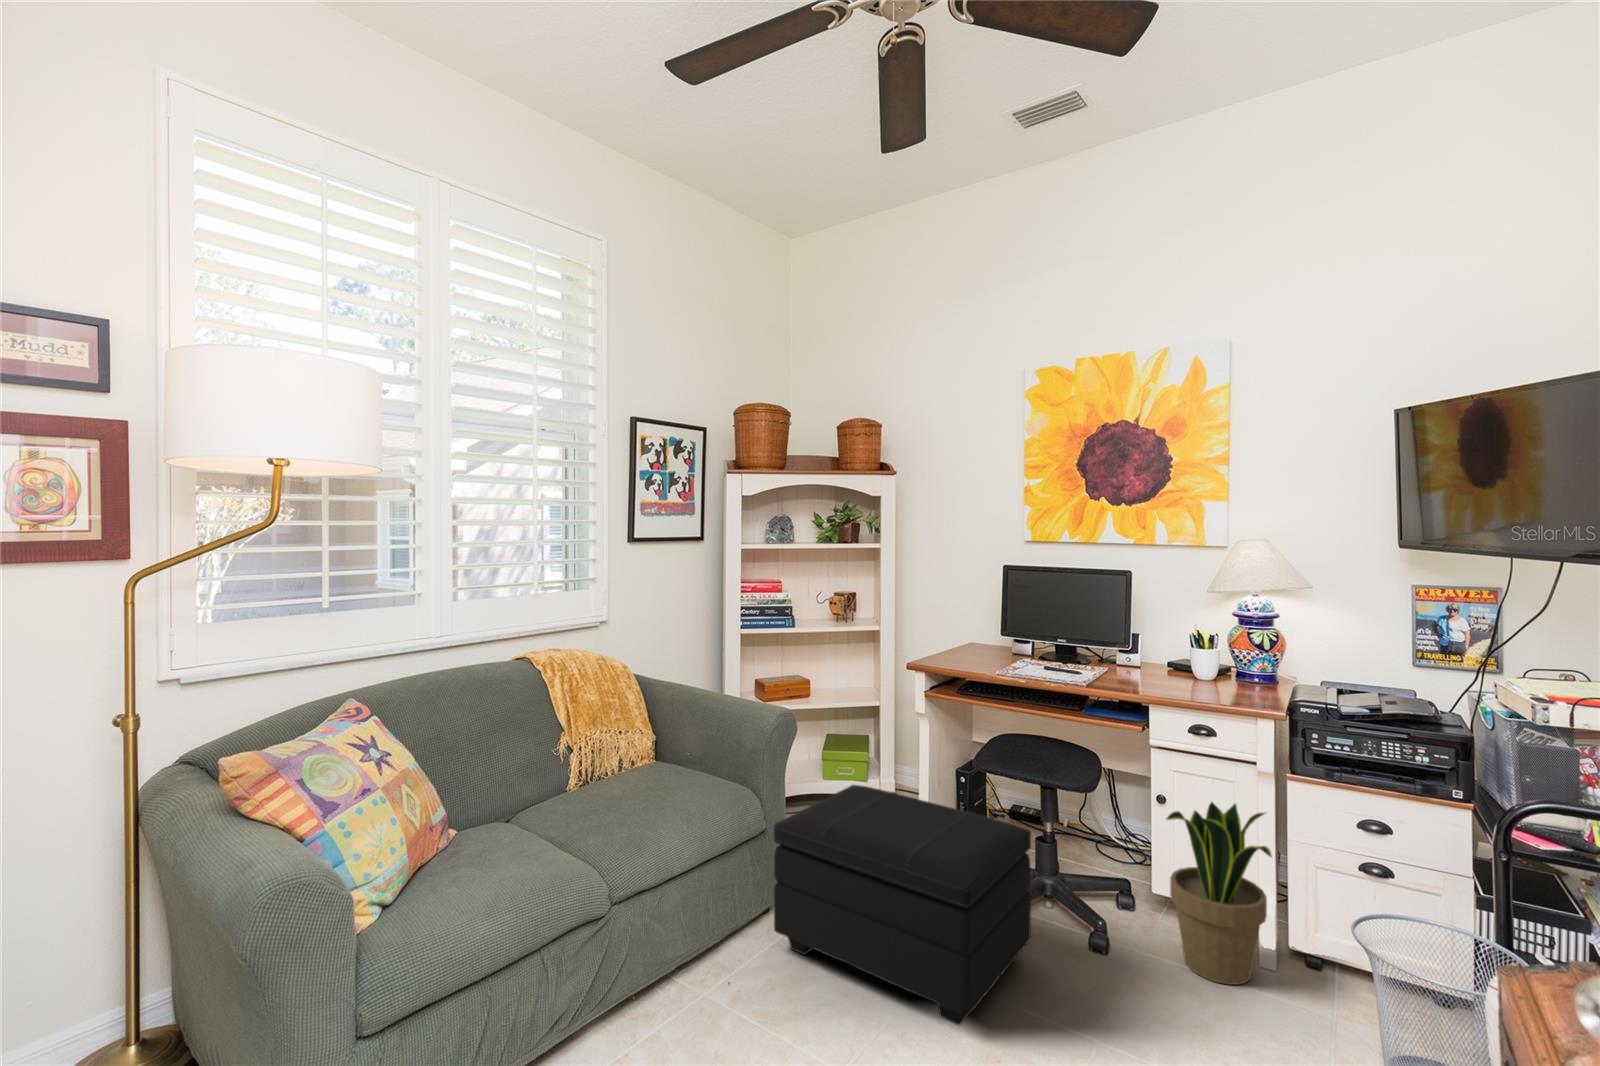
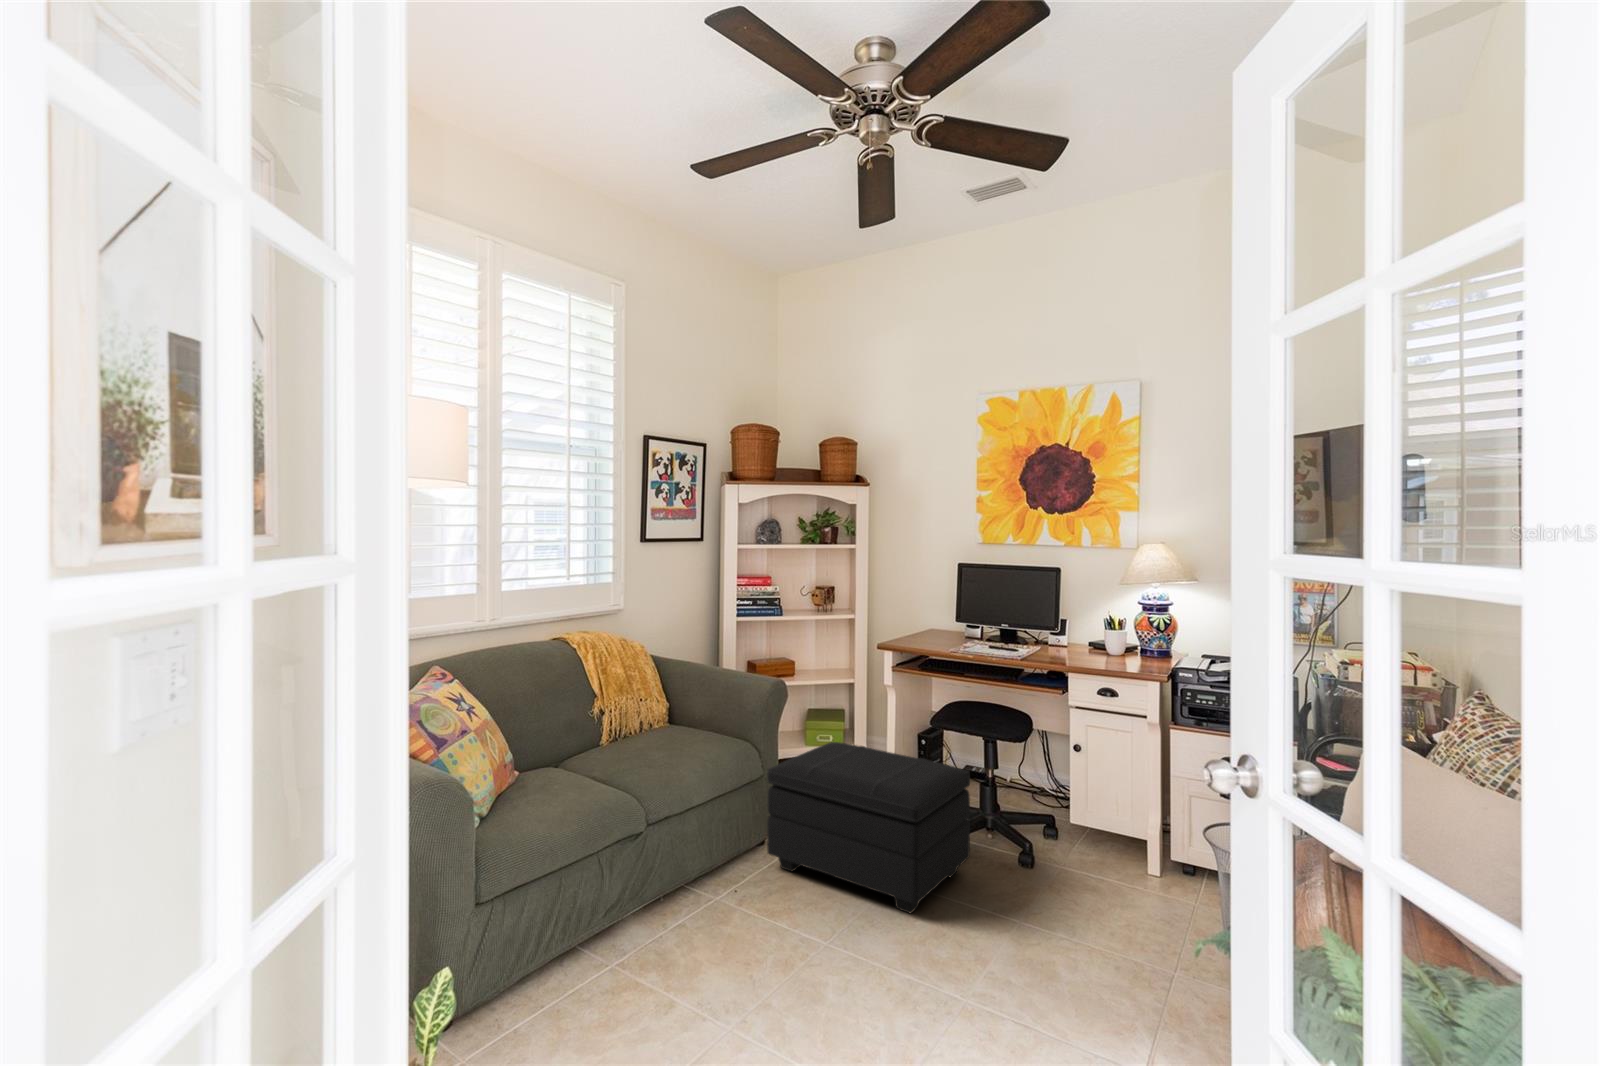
potted plant: present [1166,802,1271,985] -> none [1073,746,1153,887]

